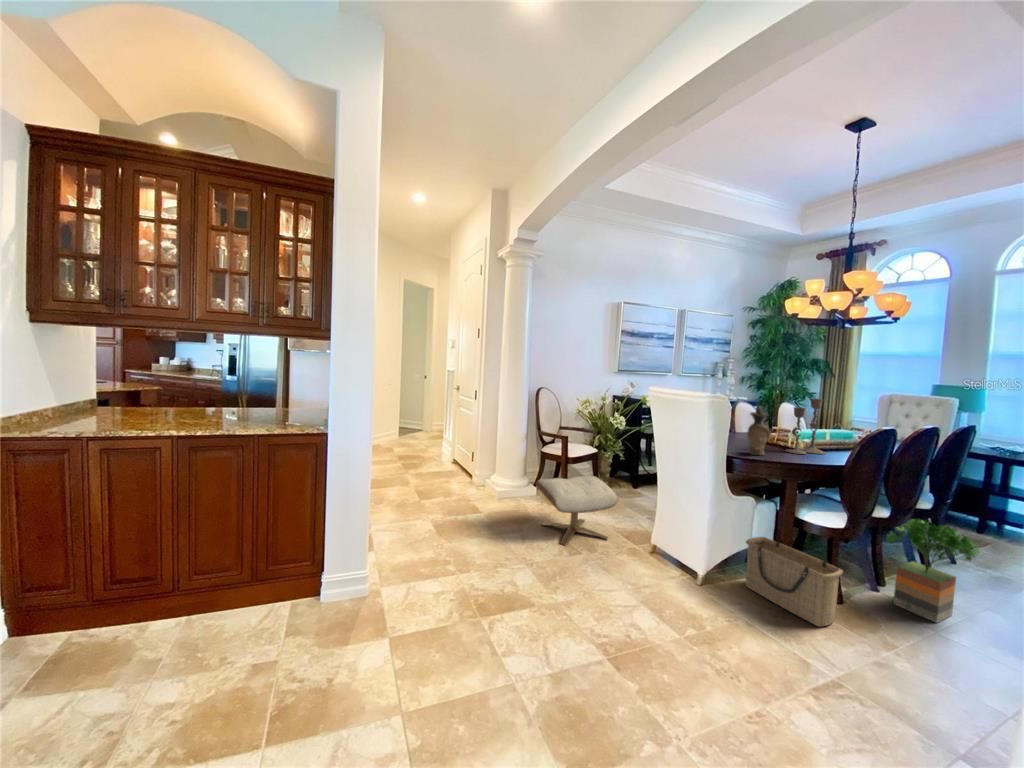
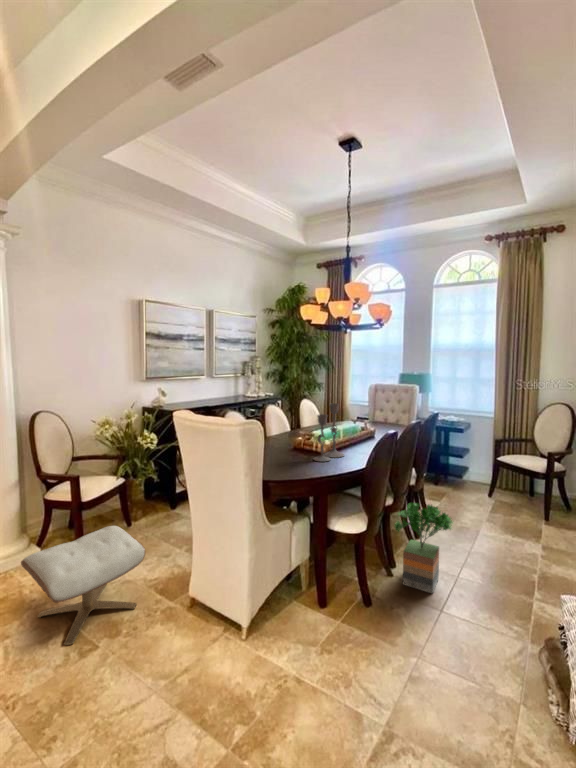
ceramic pitcher: present [747,406,771,455] -> none [280,419,301,474]
basket: present [746,537,843,626] -> none [287,558,373,648]

